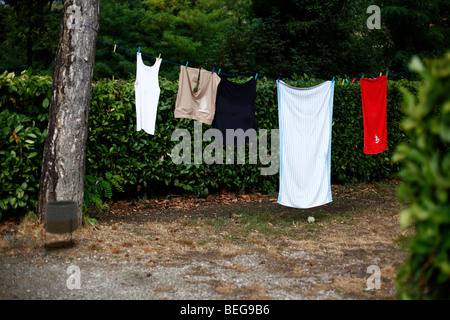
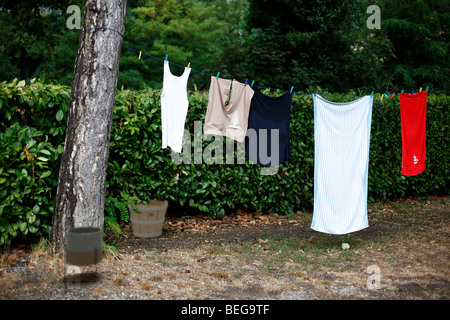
wooden bucket: none [115,179,151,214] -> present [128,200,168,238]

